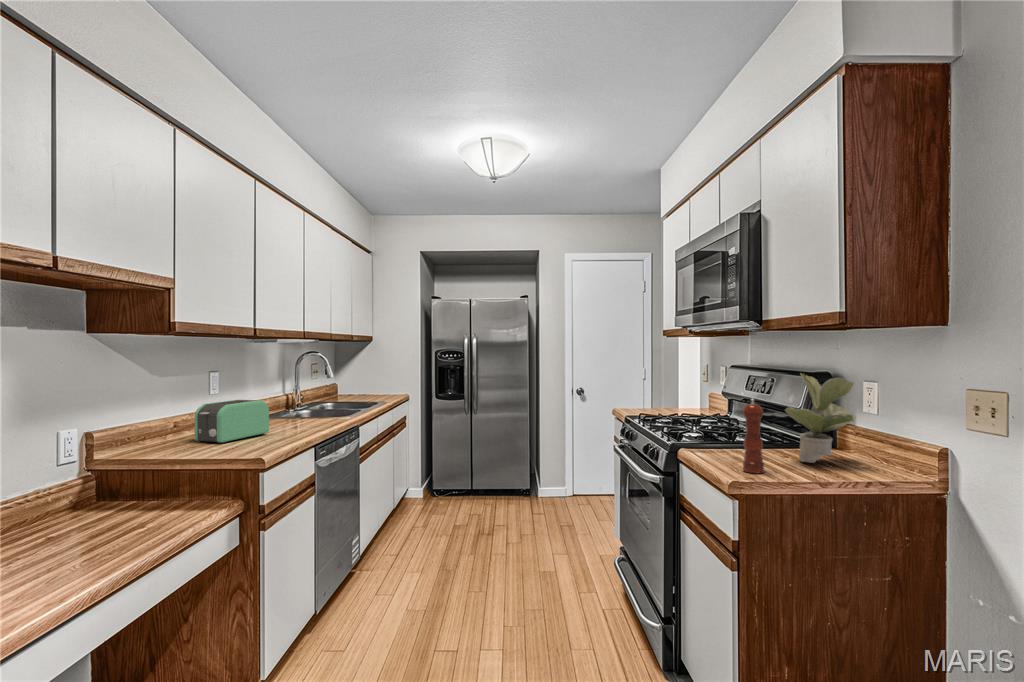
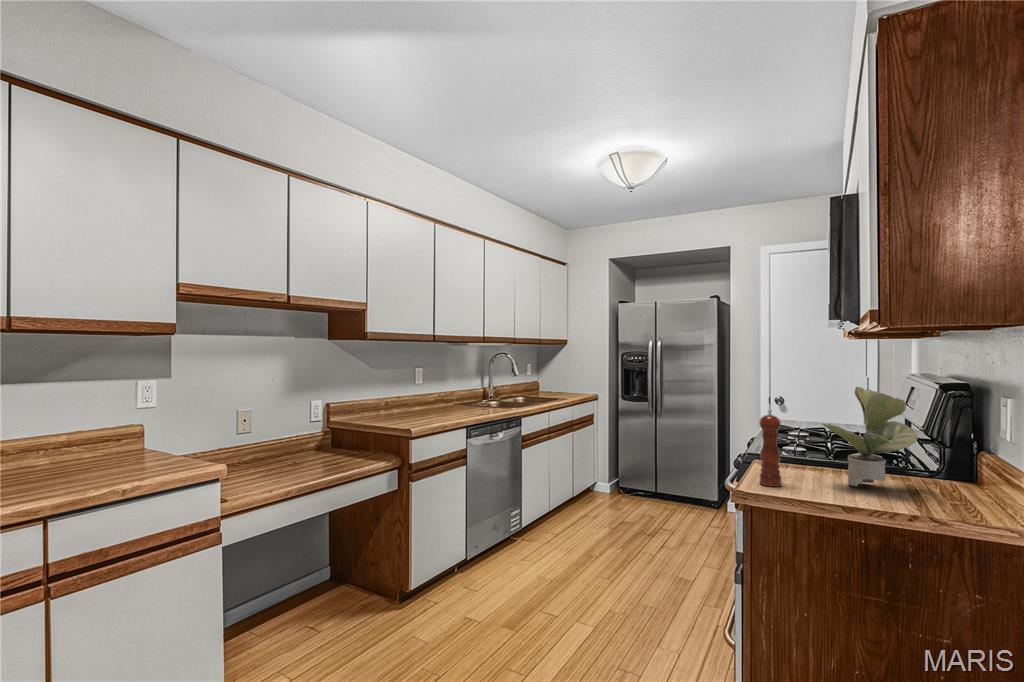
toaster: present [195,400,269,443] -> none [393,389,442,419]

